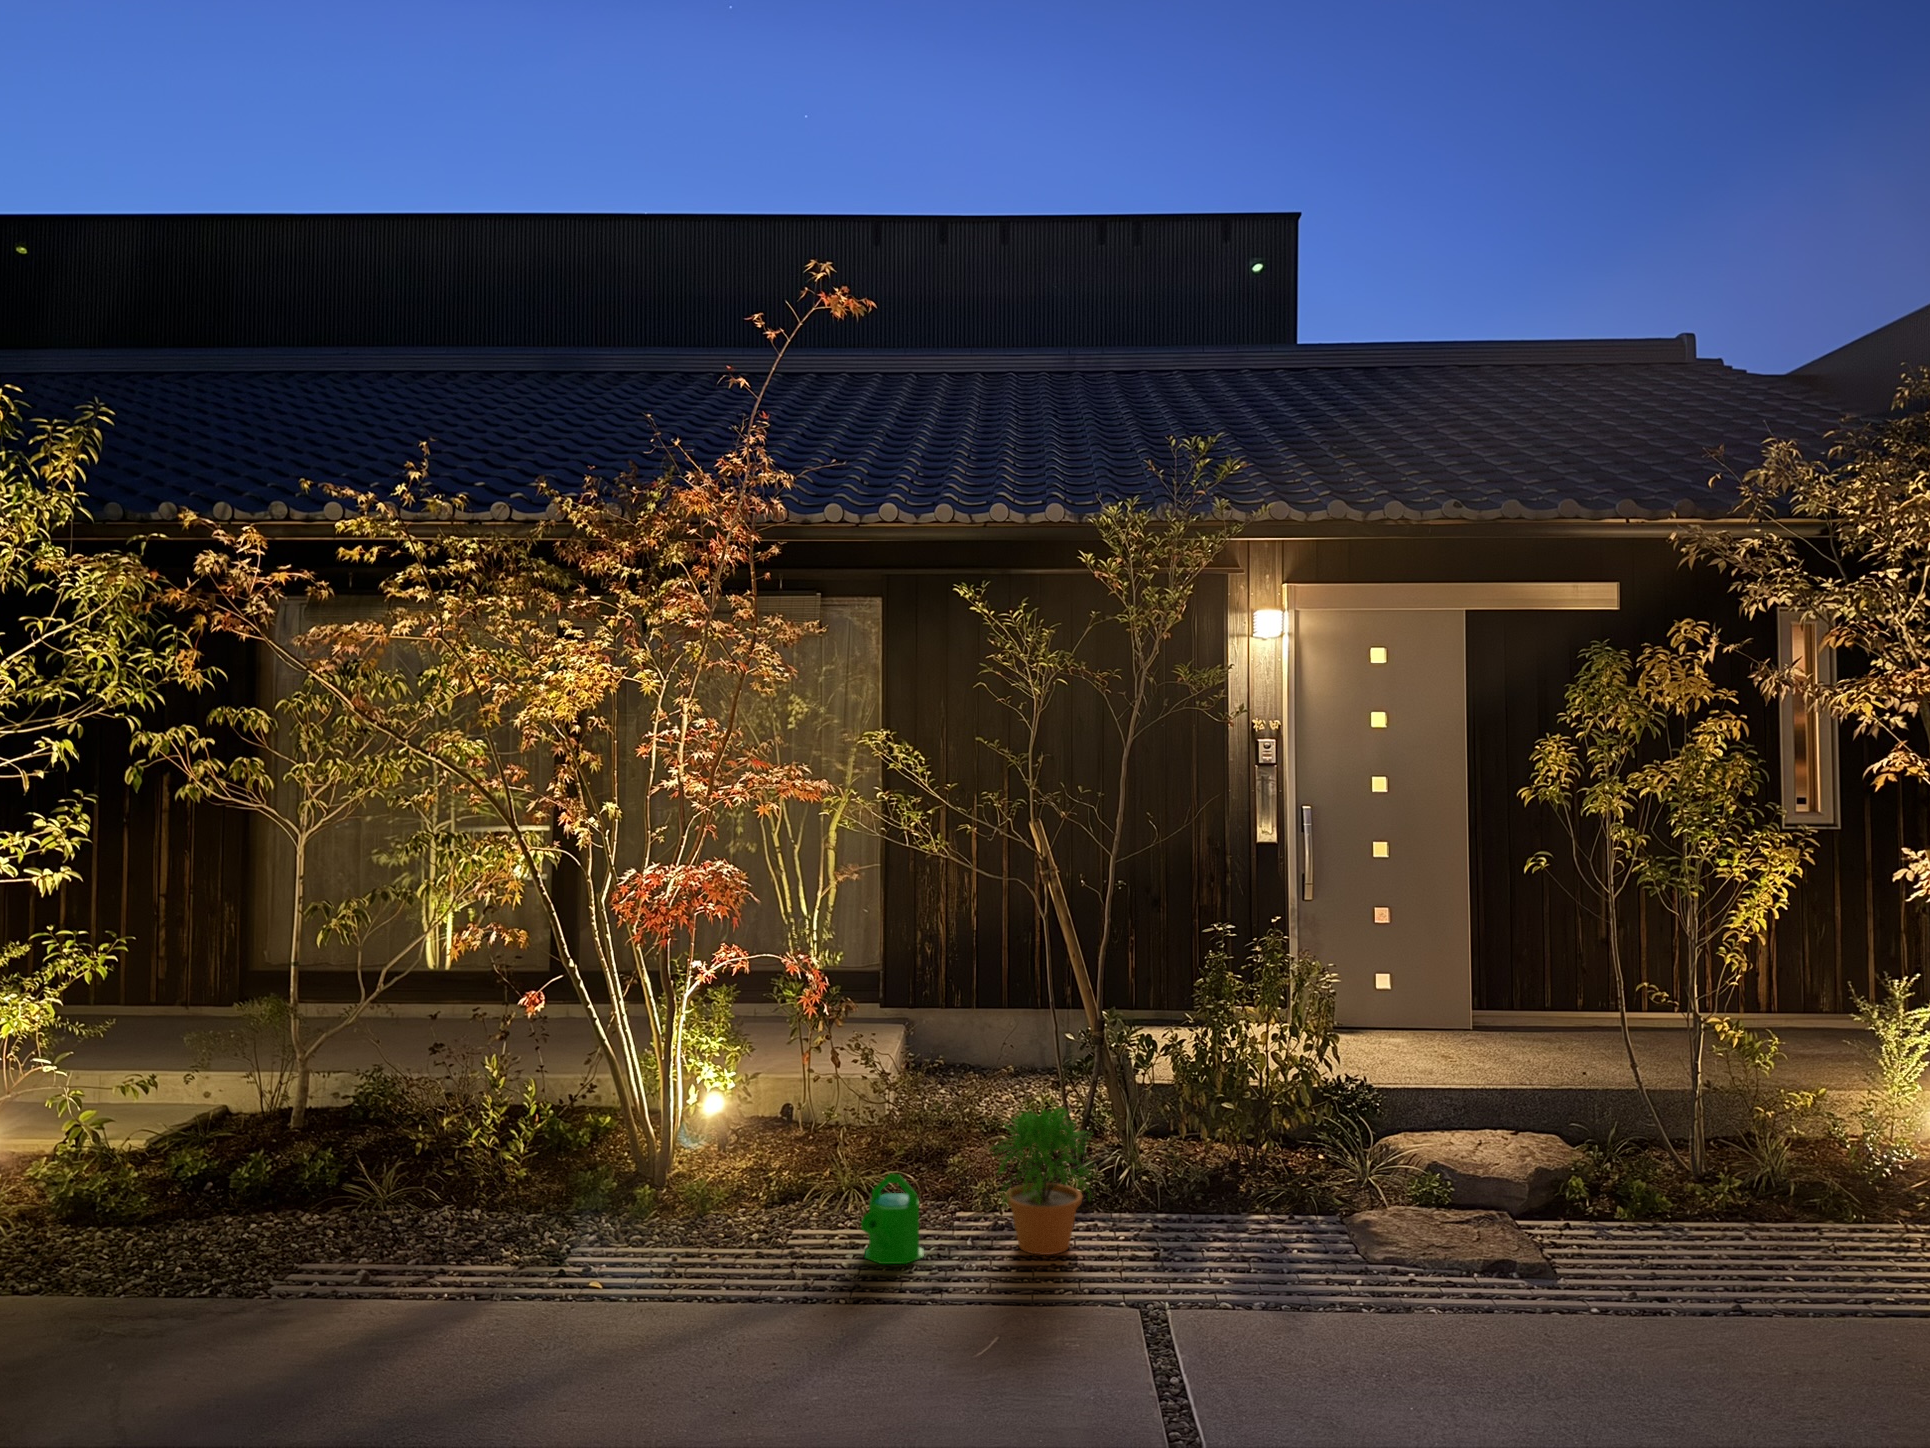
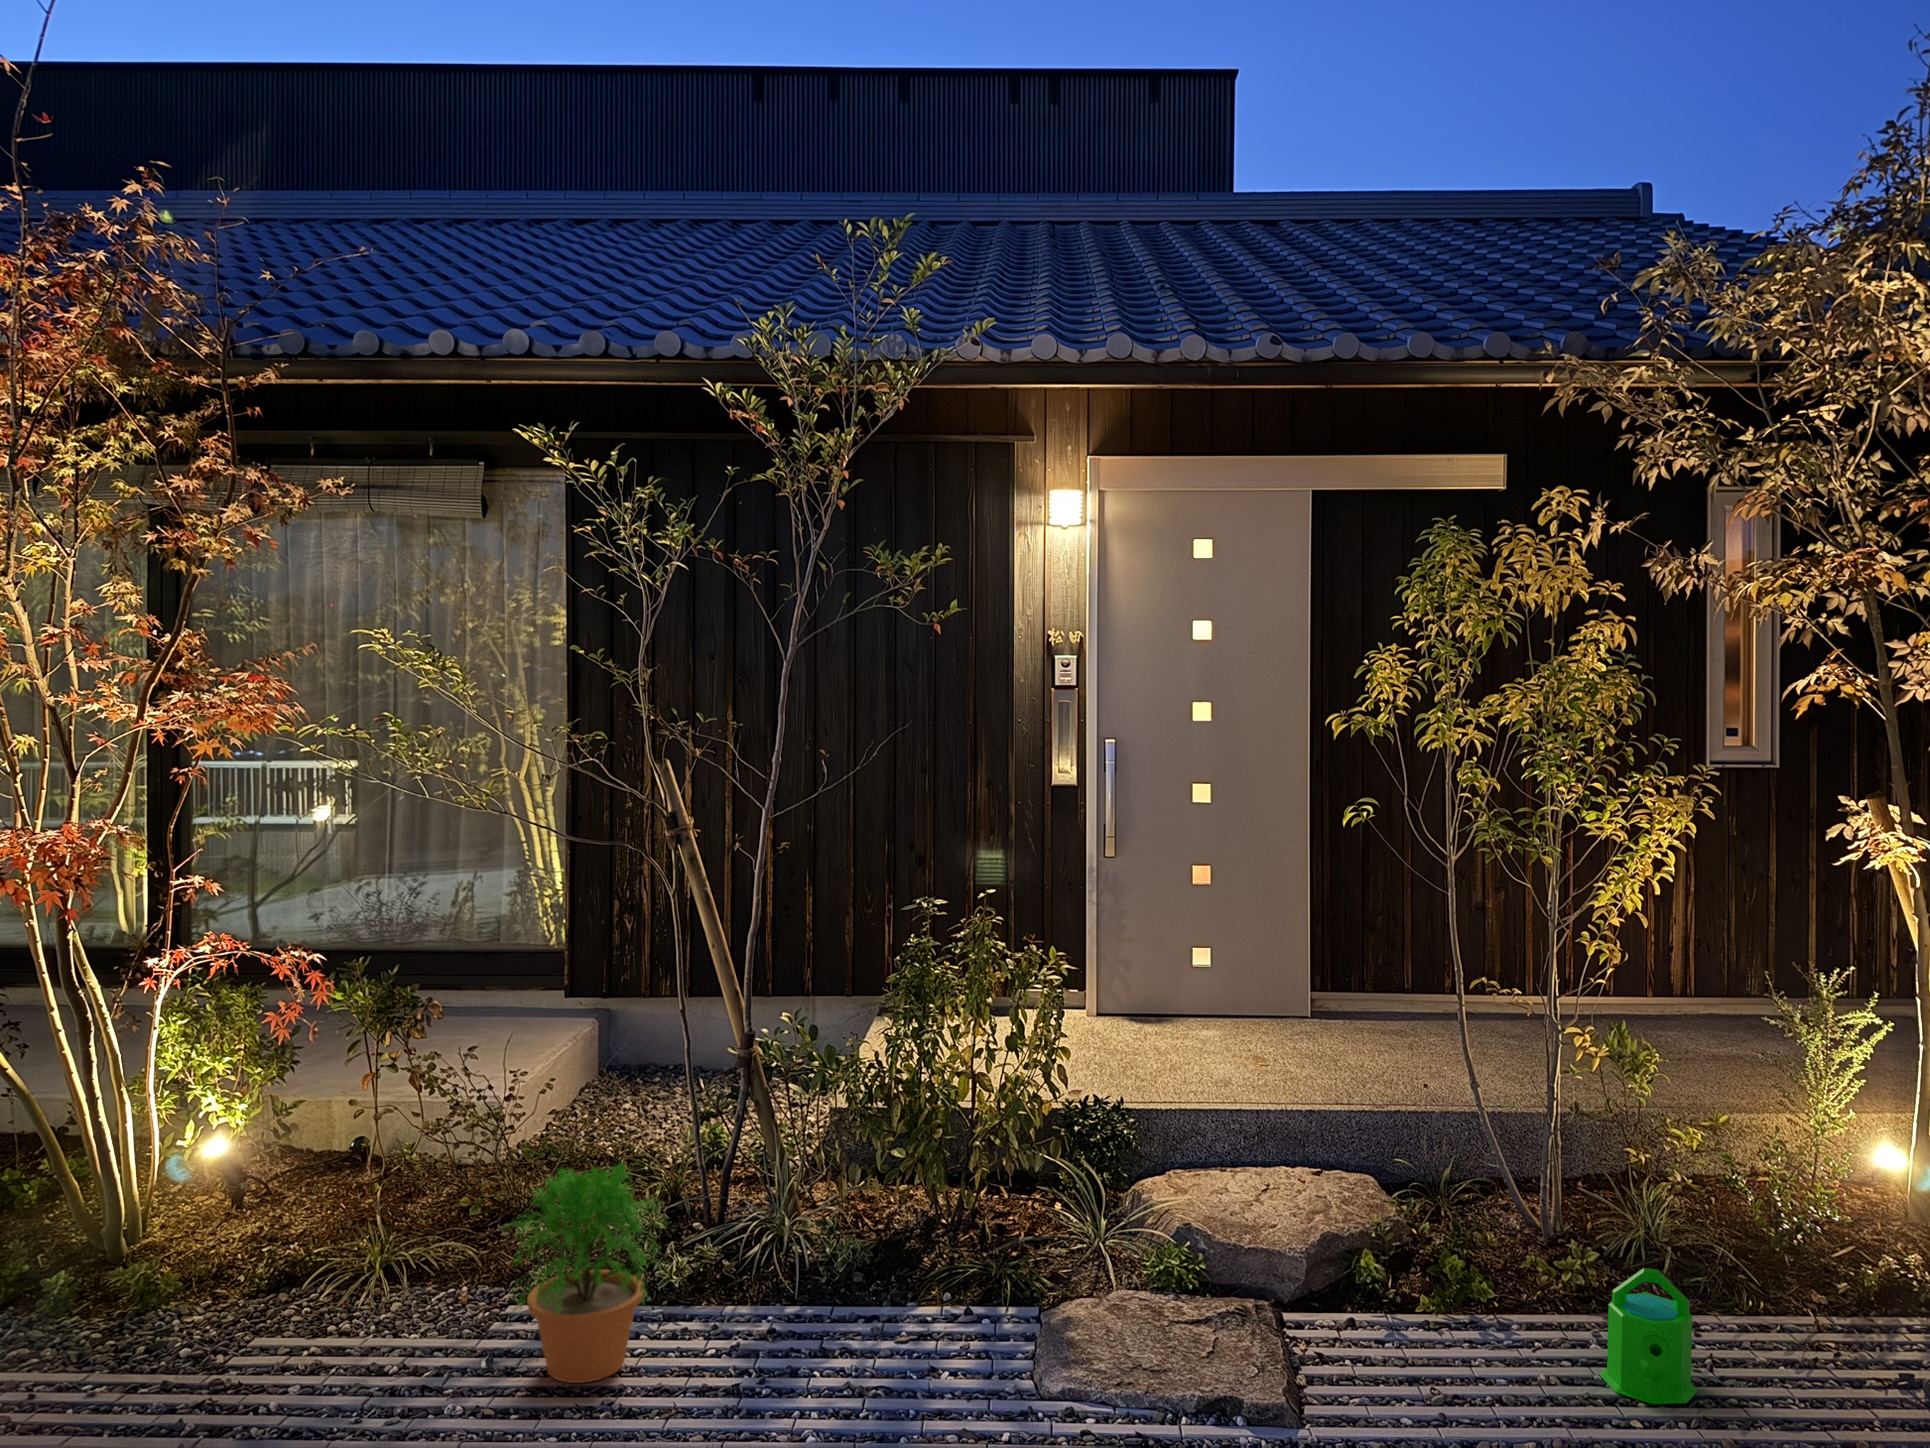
watering can: present [861,1173,923,1264] -> present [1600,1268,1698,1404]

